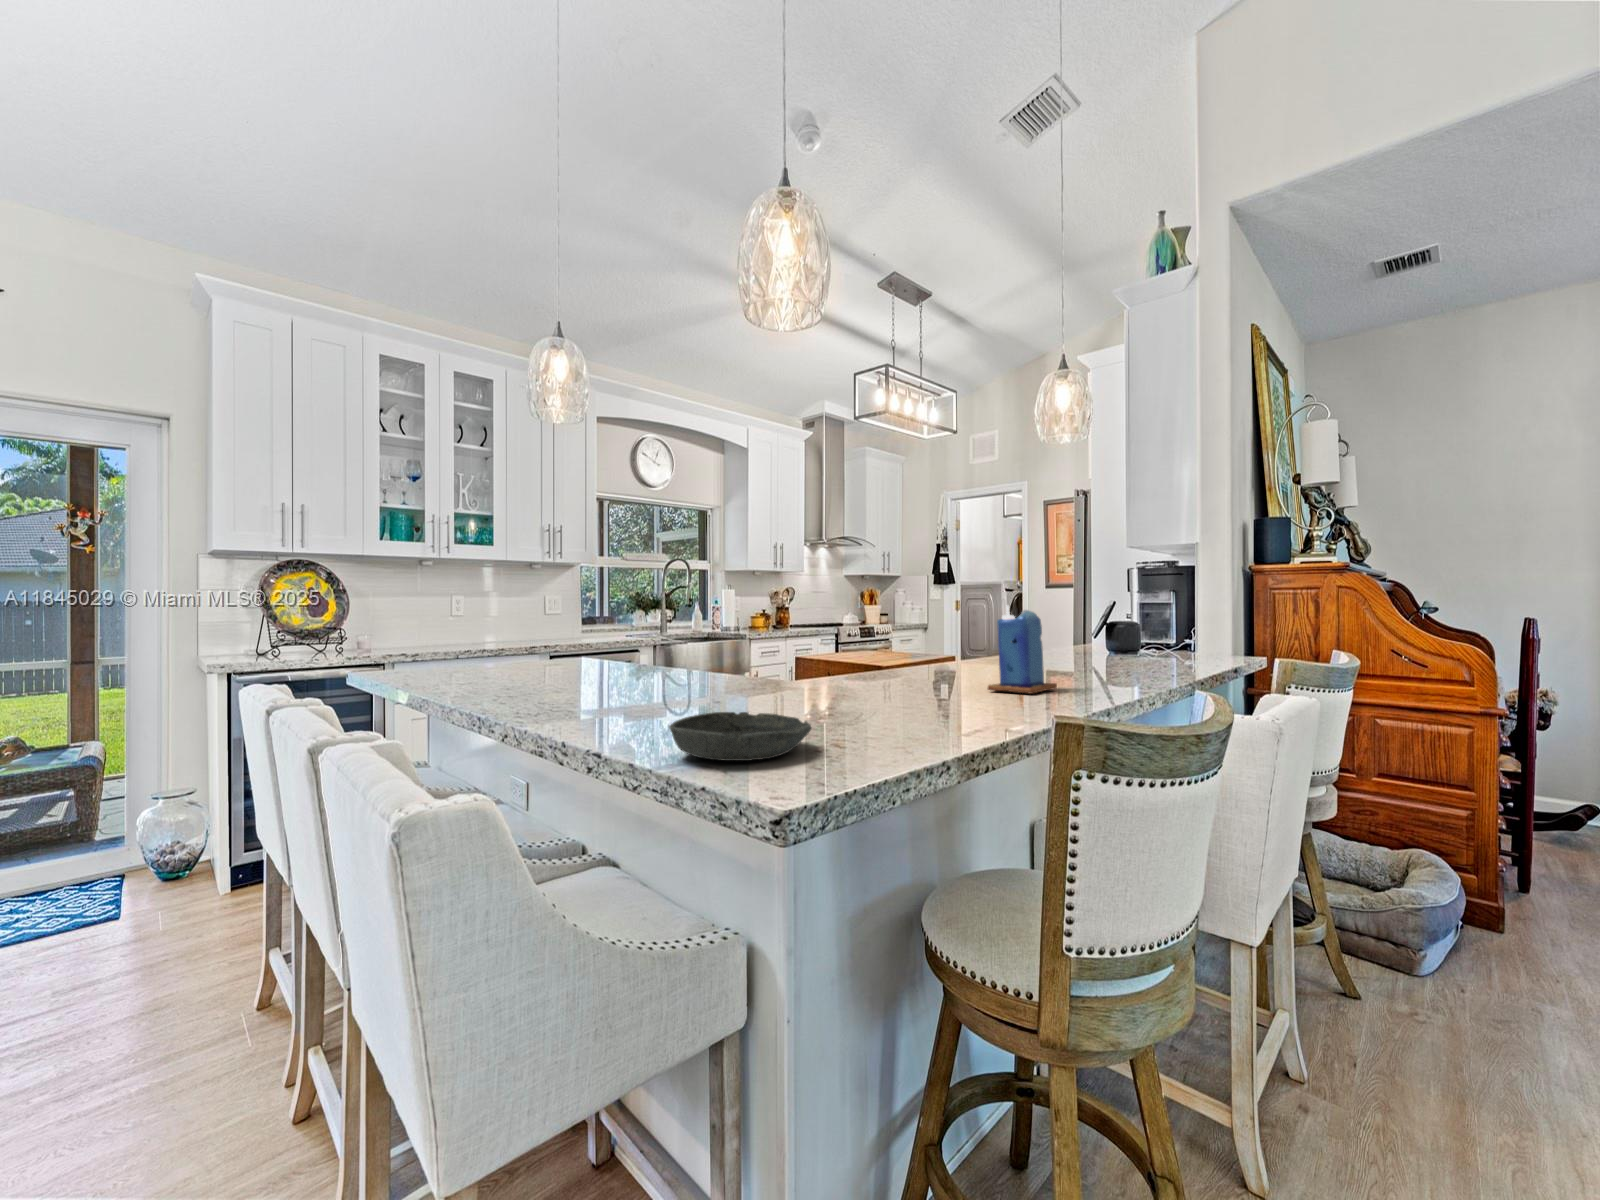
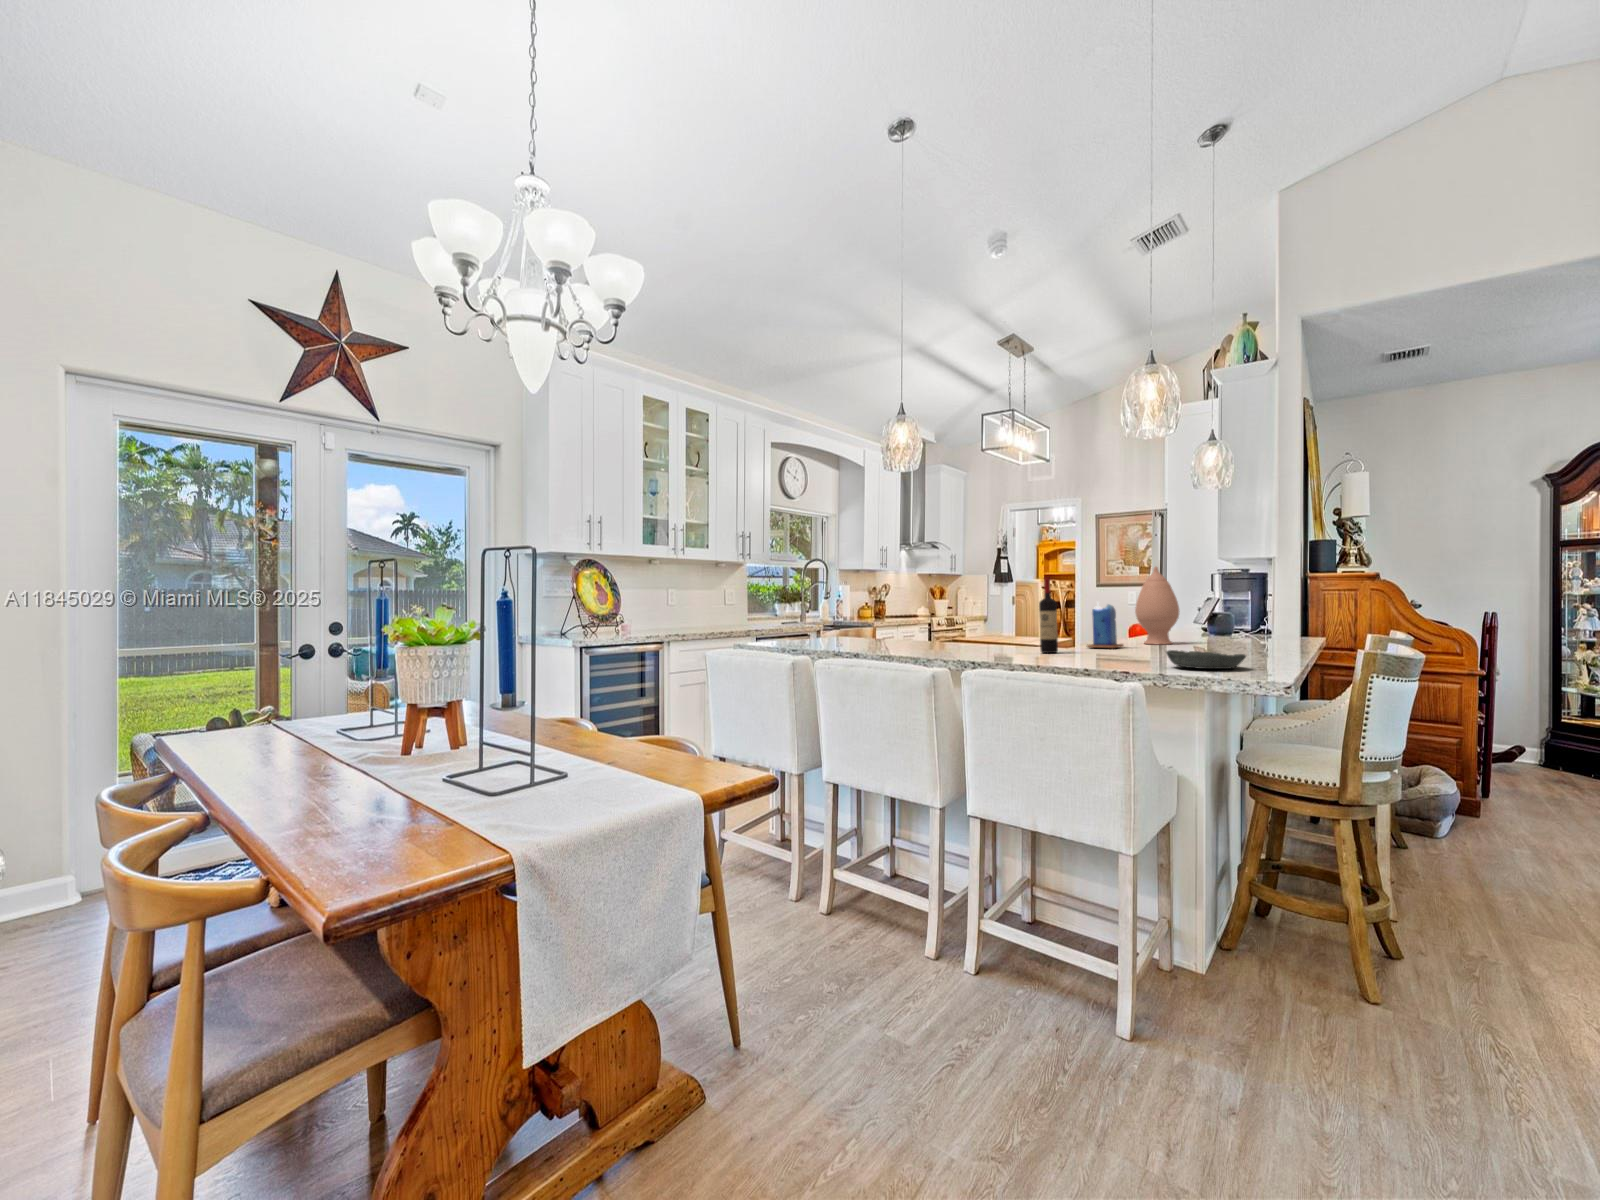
vase: none [910,556,972,677] -> present [1135,567,1180,645]
wine bottle: none [691,575,720,697] -> present [1039,578,1058,653]
candle: present [988,606,1057,694] -> present [1087,602,1123,648]

